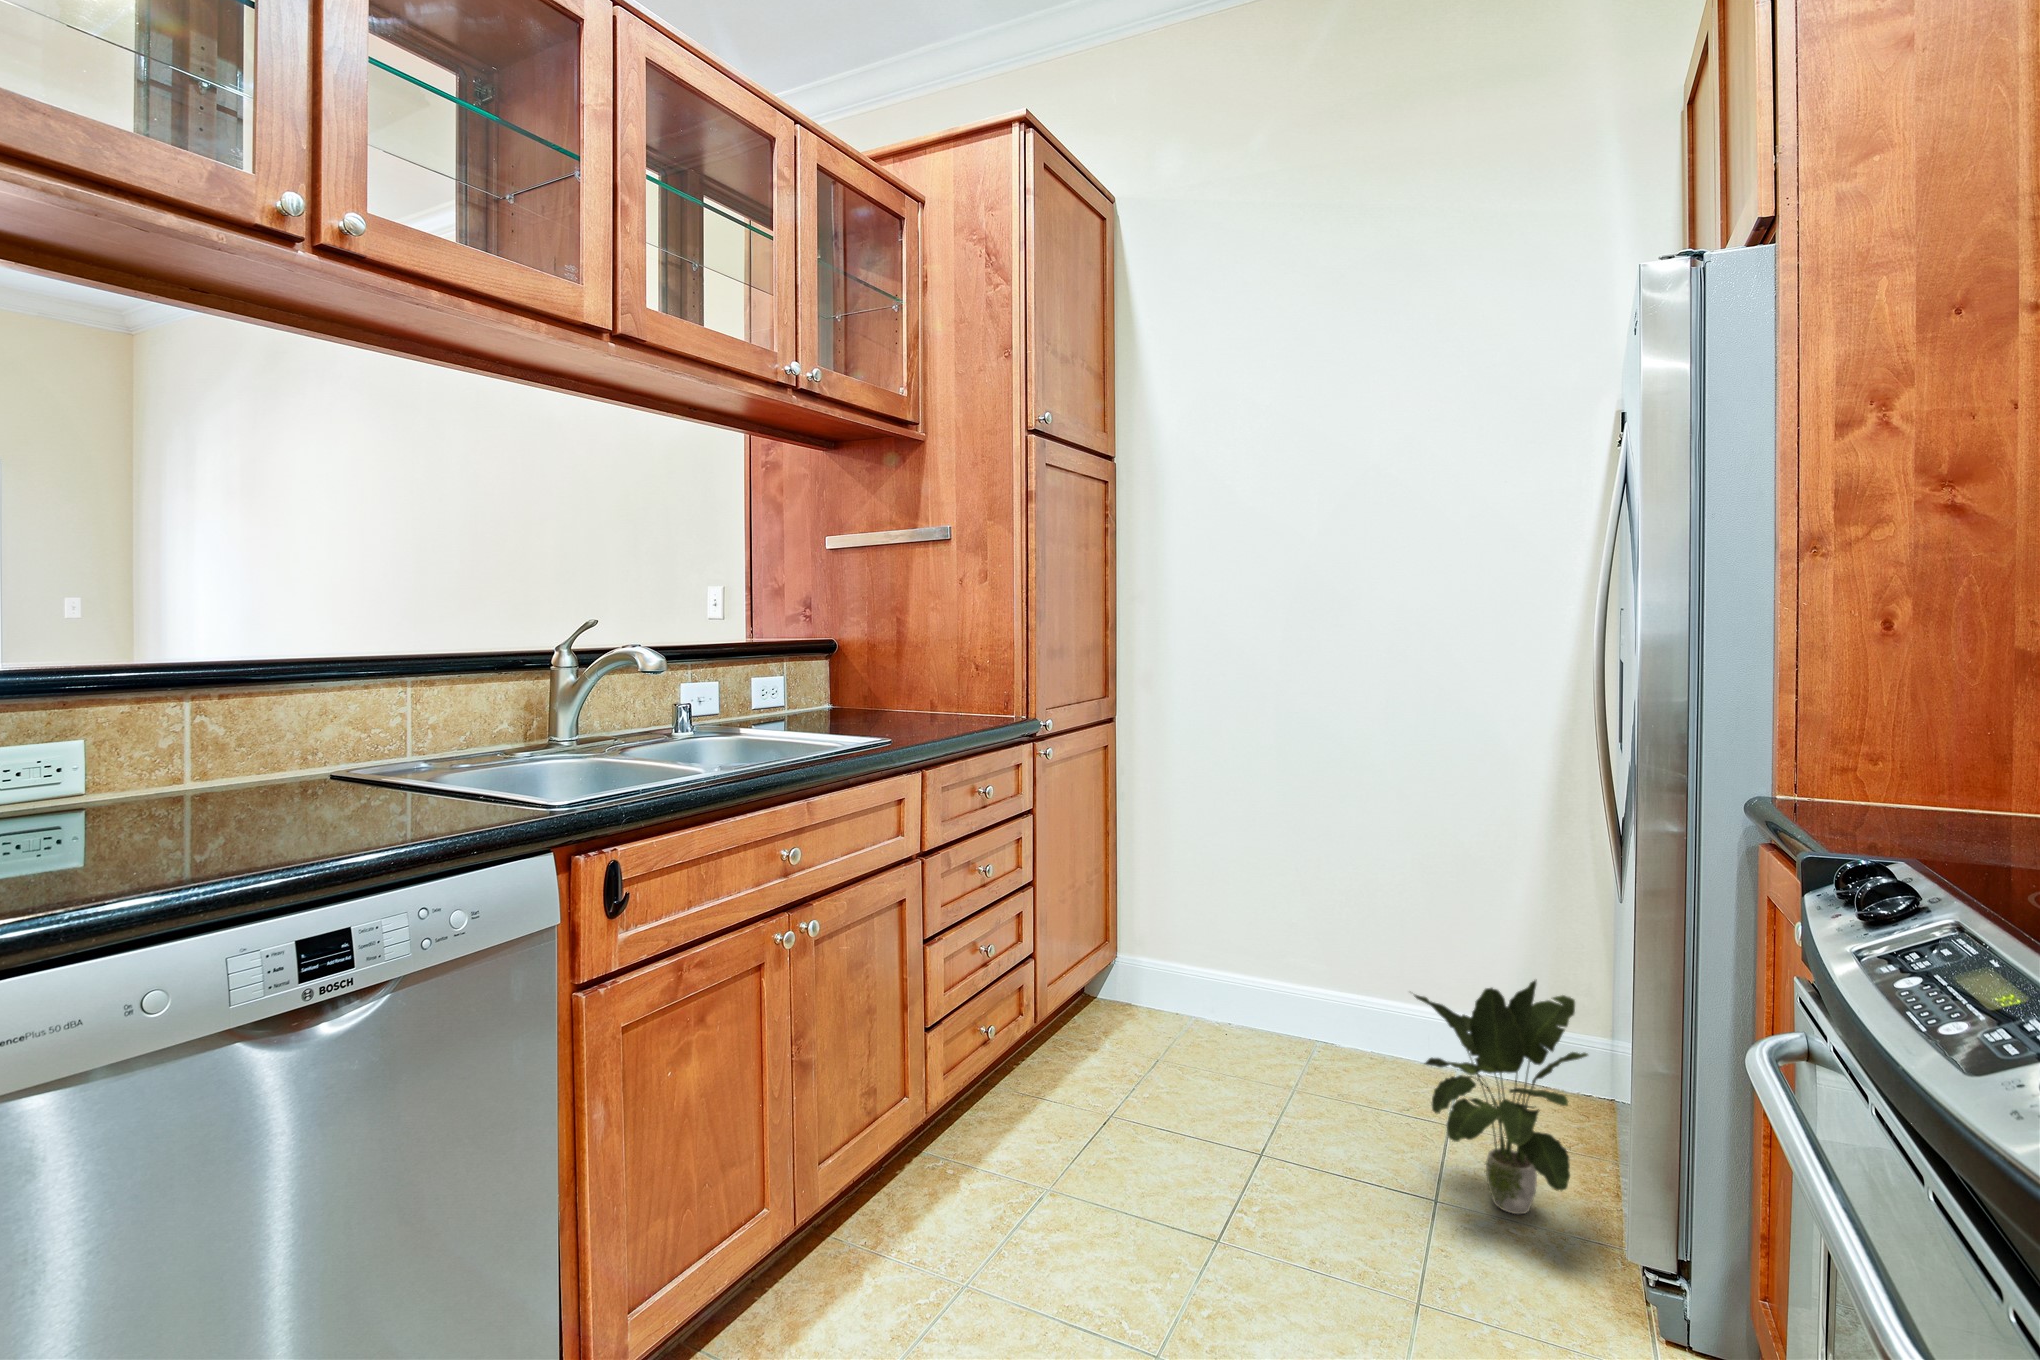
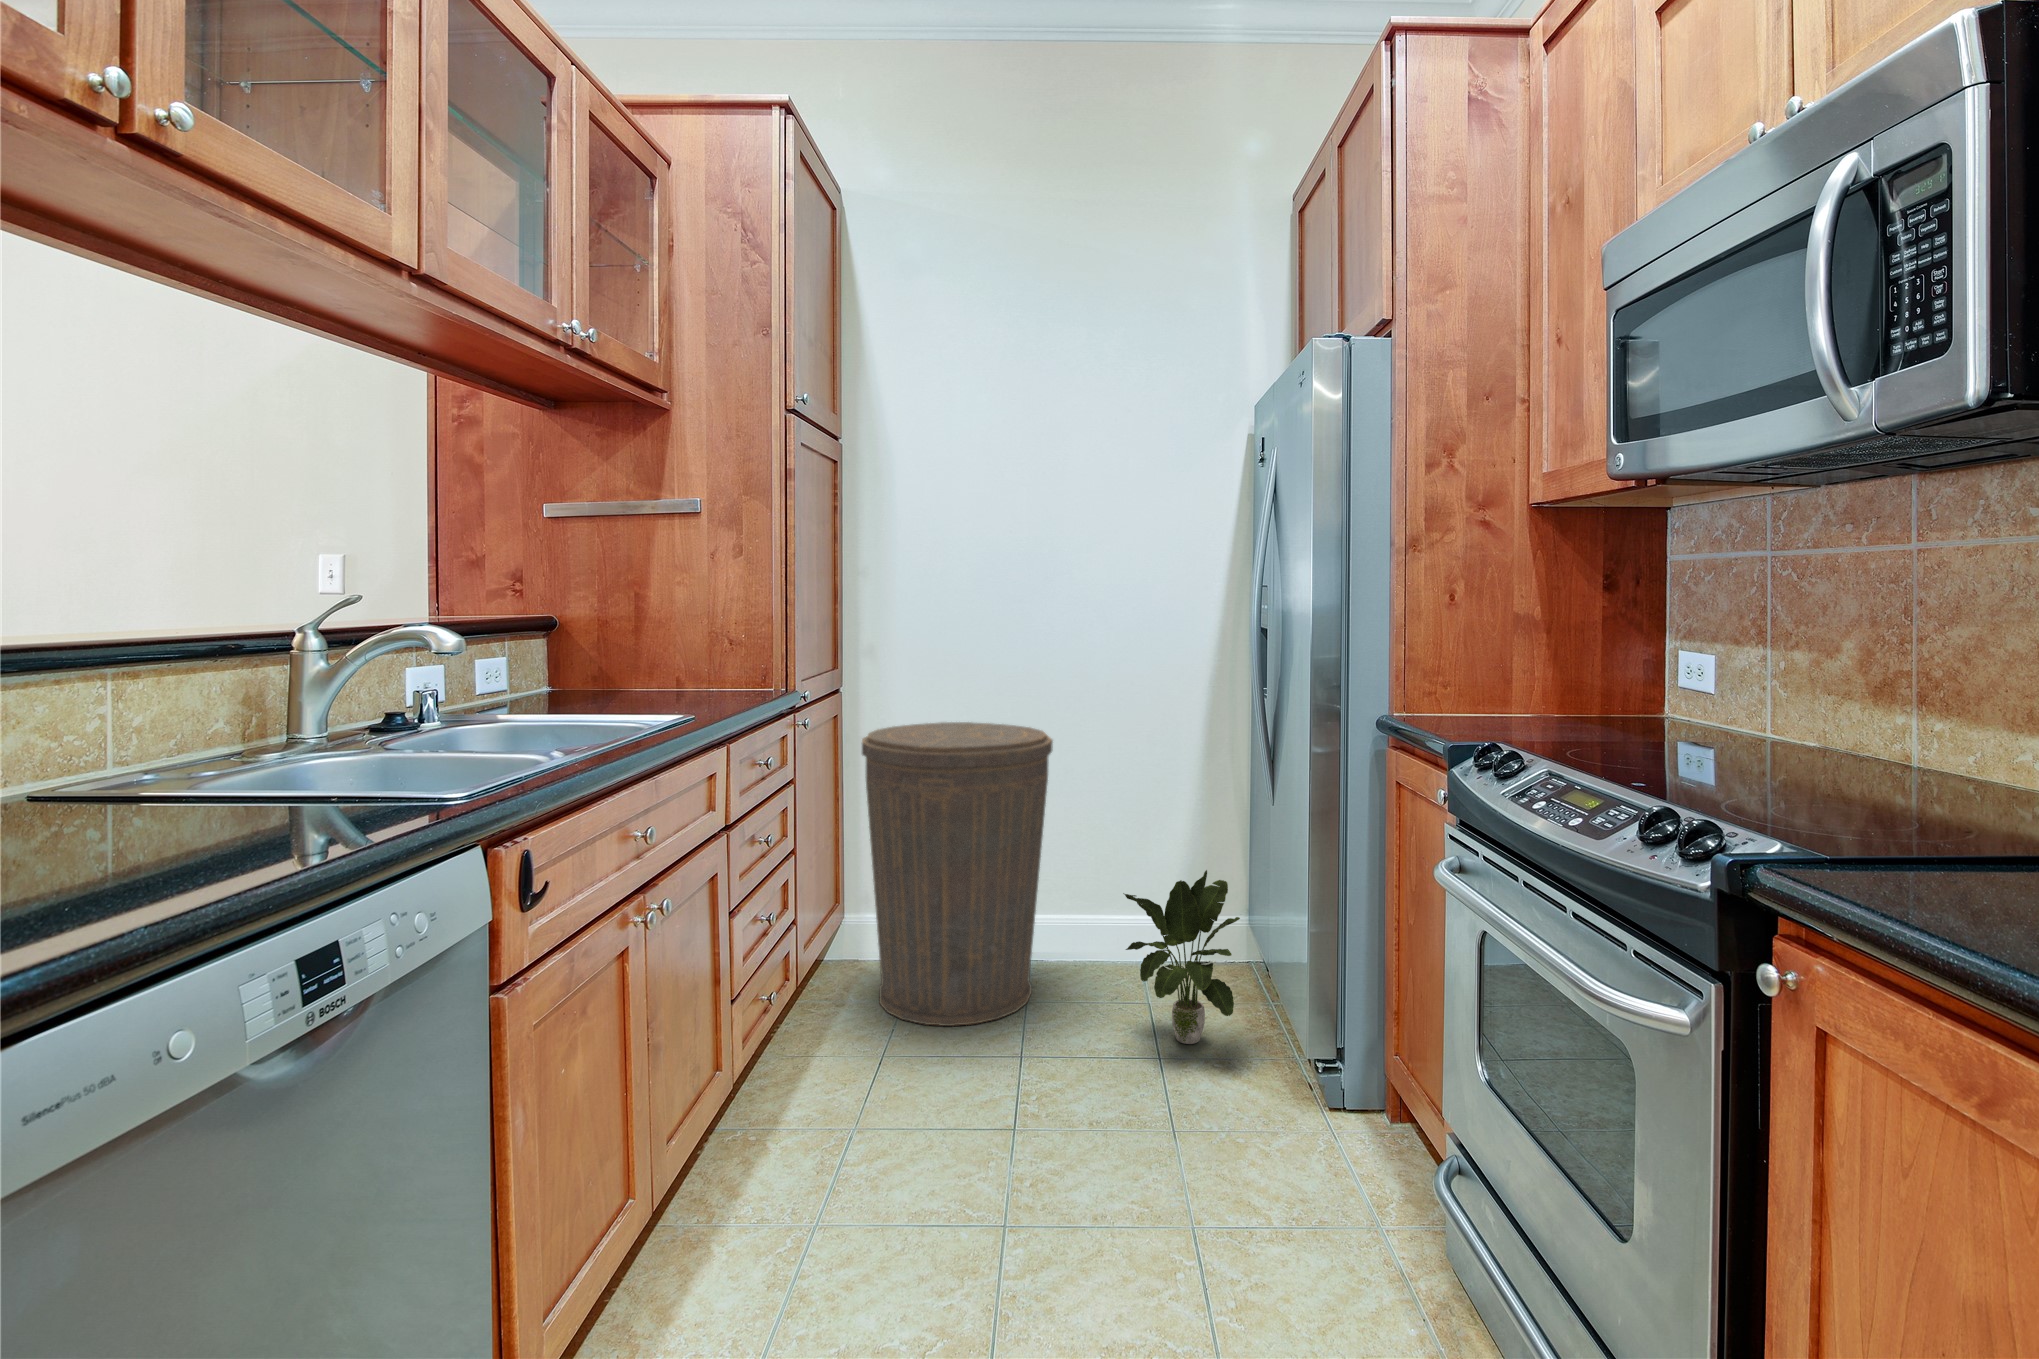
trash can: none [1112,758,1337,1115] -> present [862,722,1053,1026]

